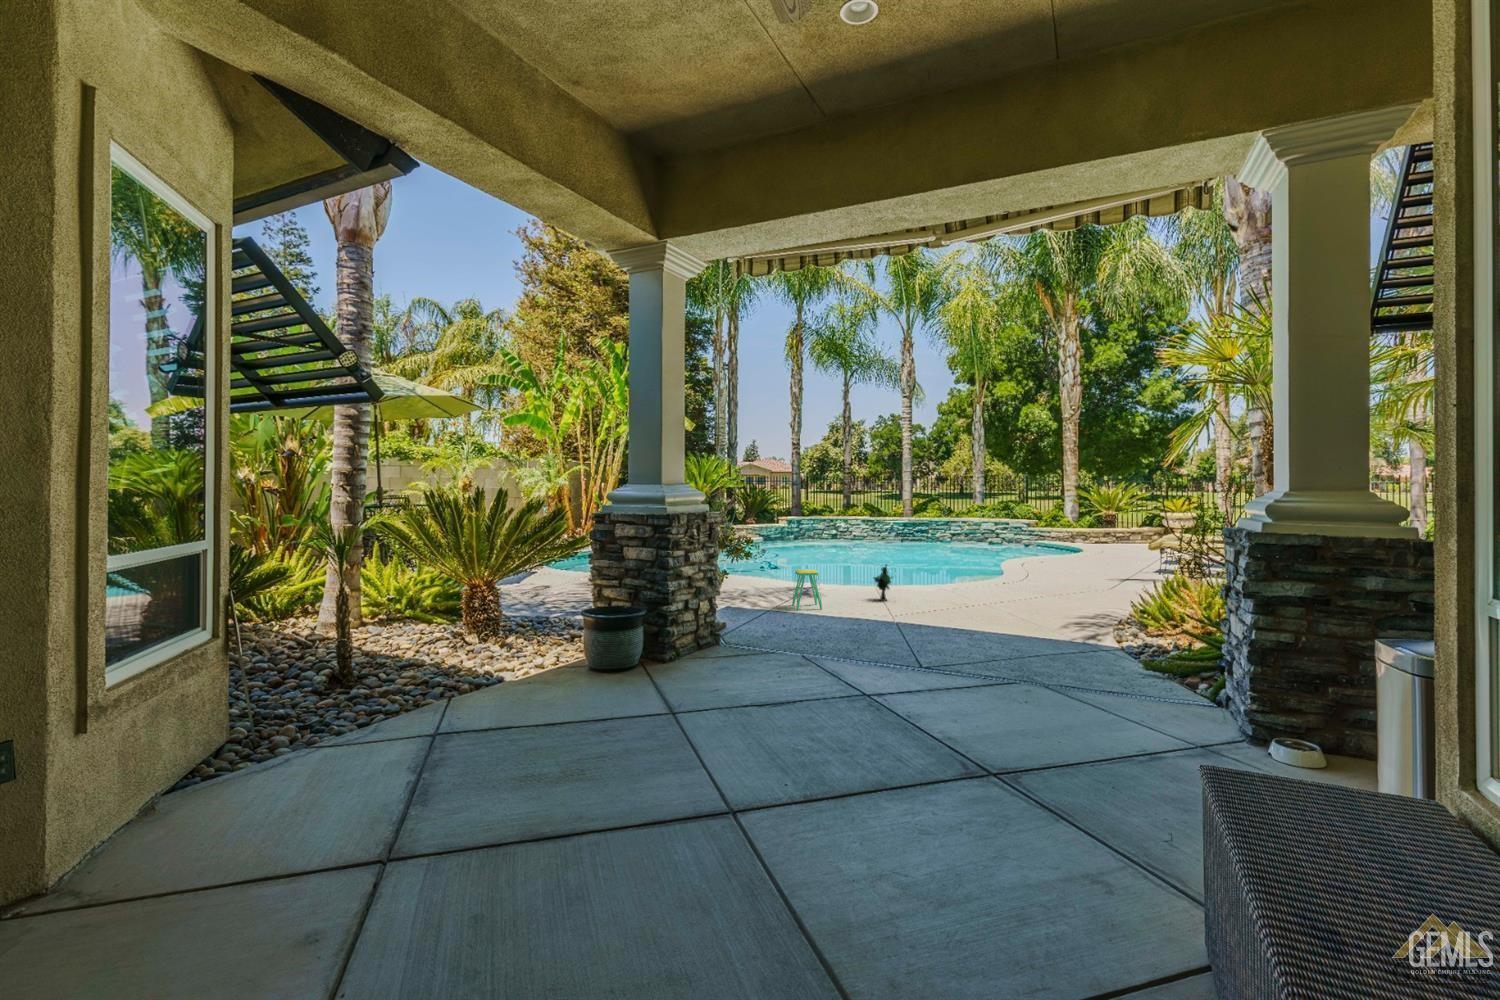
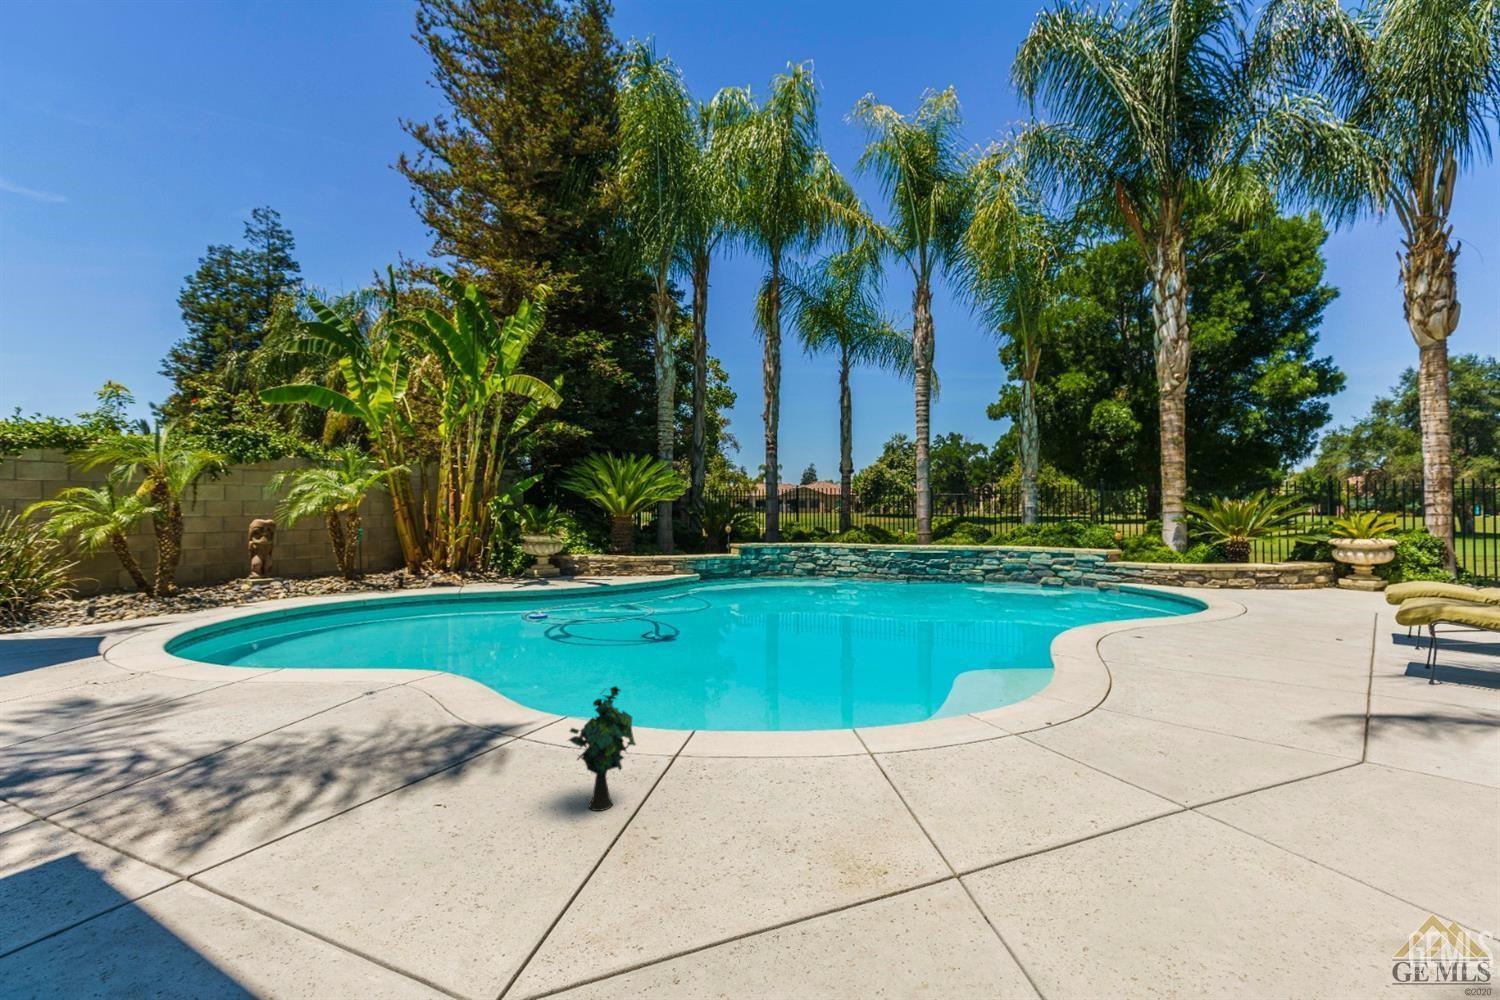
stool: present [792,569,822,610] -> none [195,707,349,872]

